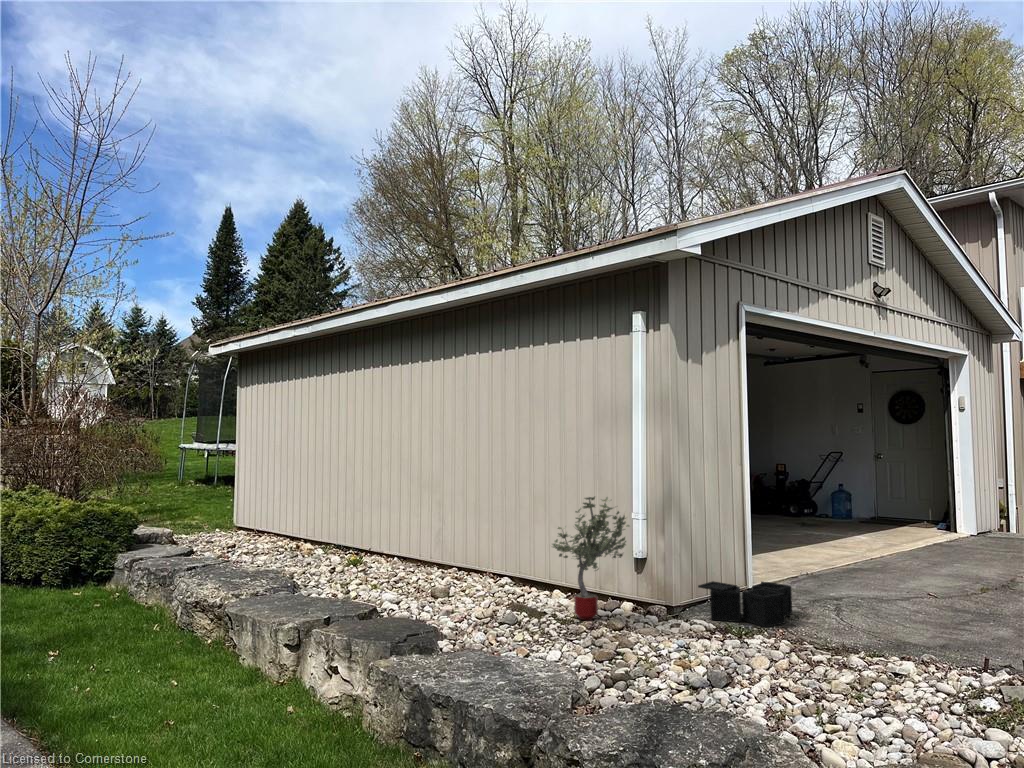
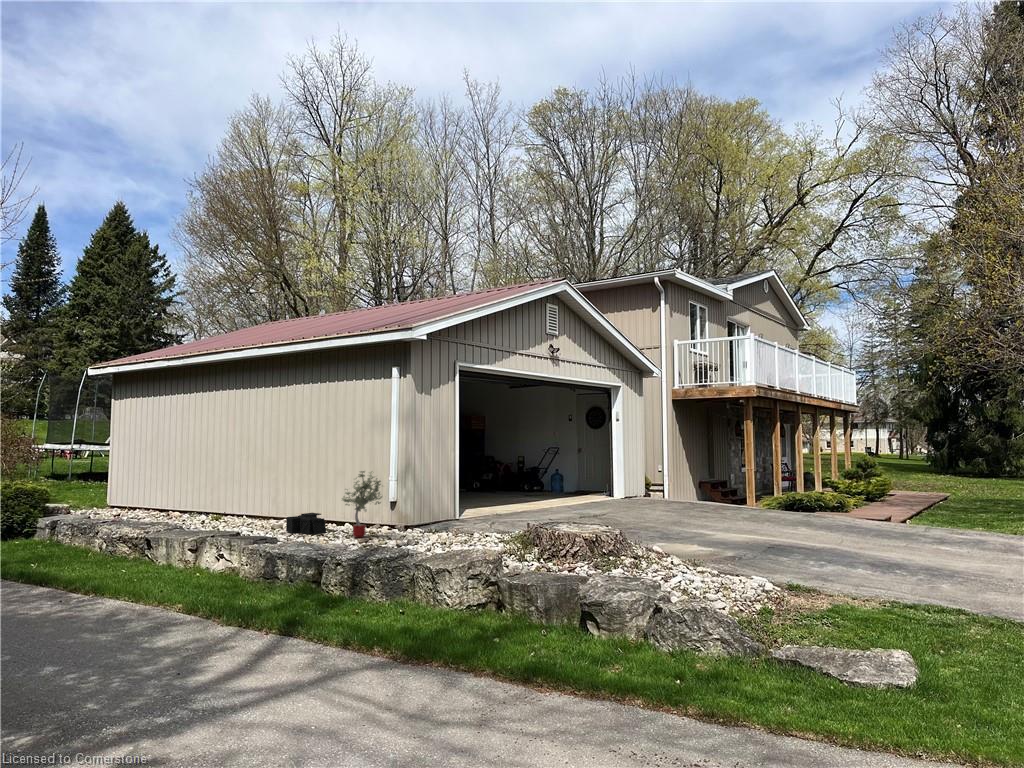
storage bin: present [698,581,799,627] -> present [286,513,326,534]

